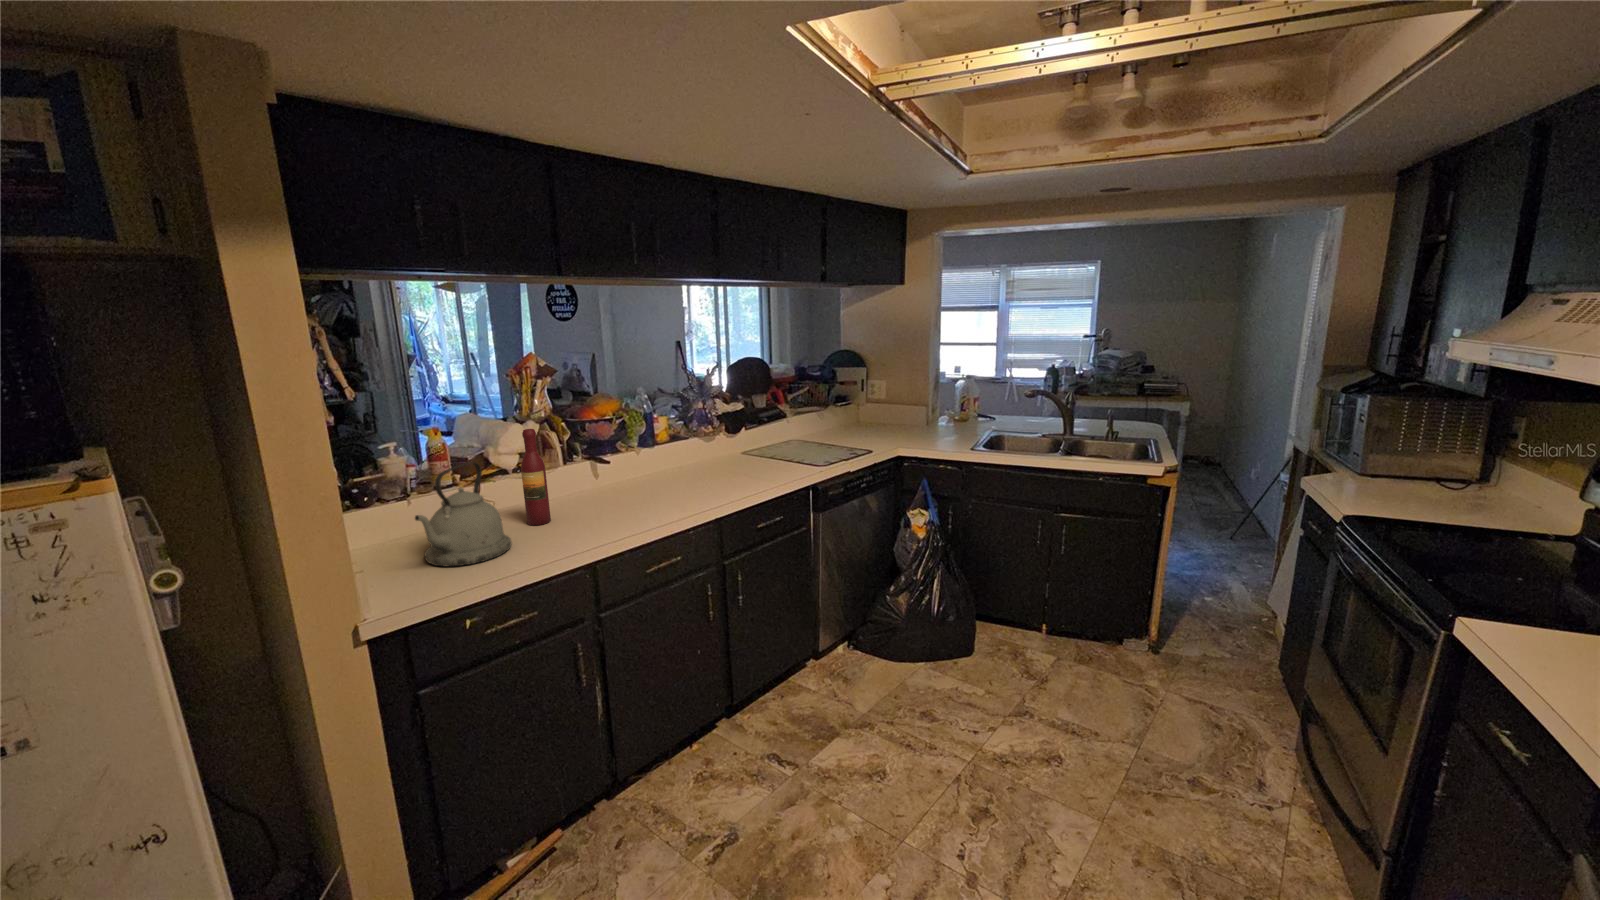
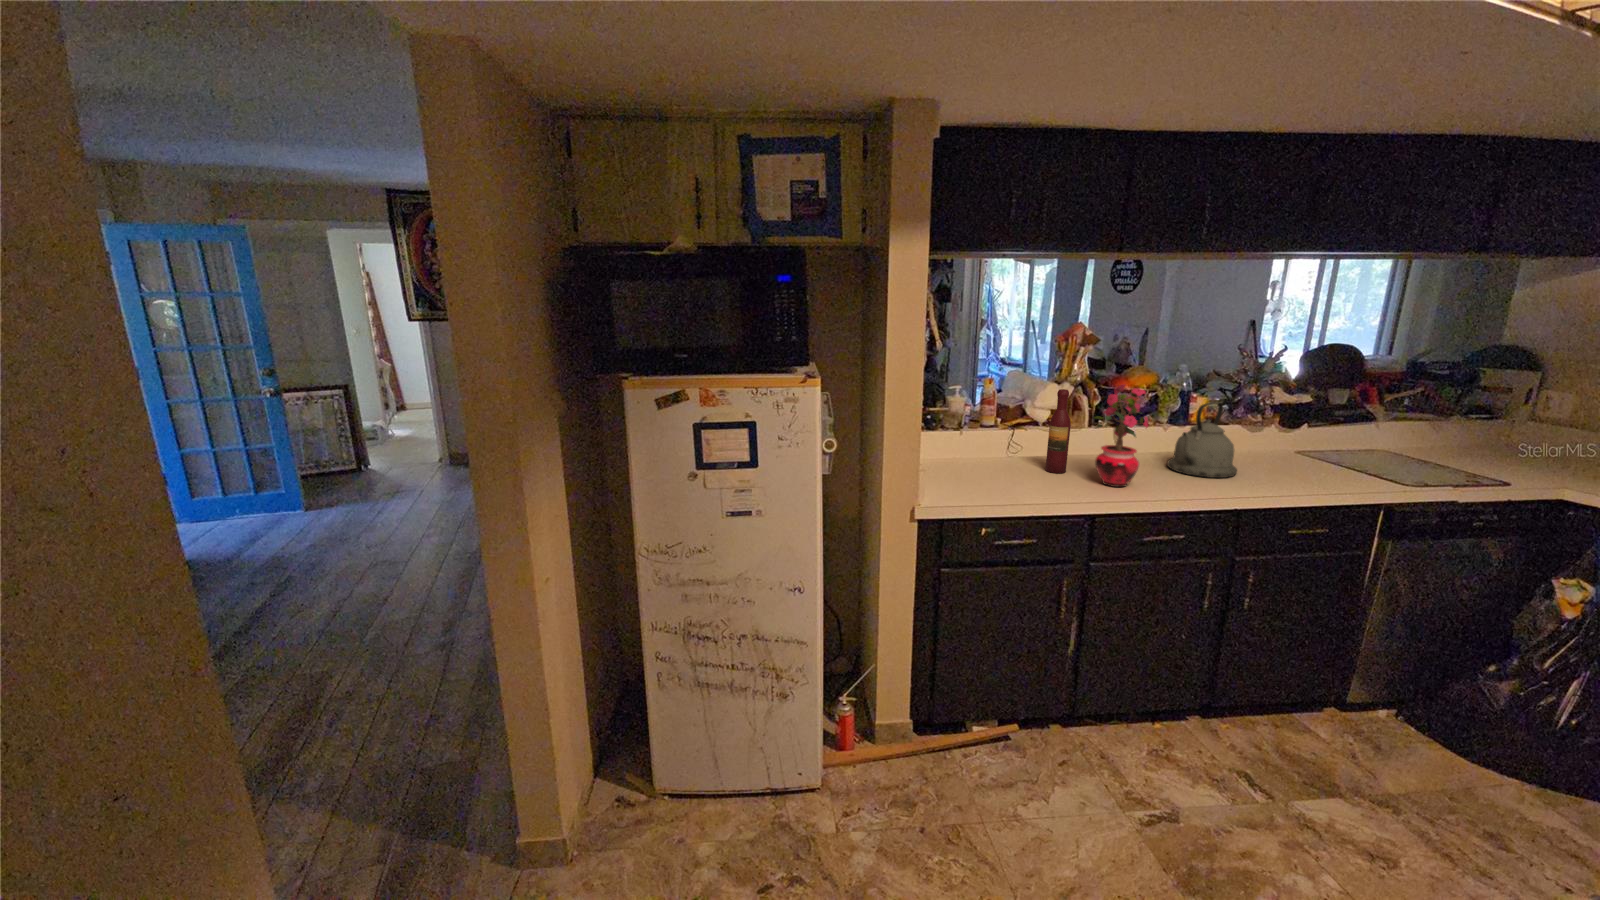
potted plant: none [568,414,628,525] -> present [1095,384,1151,487]
kettle: present [415,462,512,566] -> present [1167,402,1237,478]

